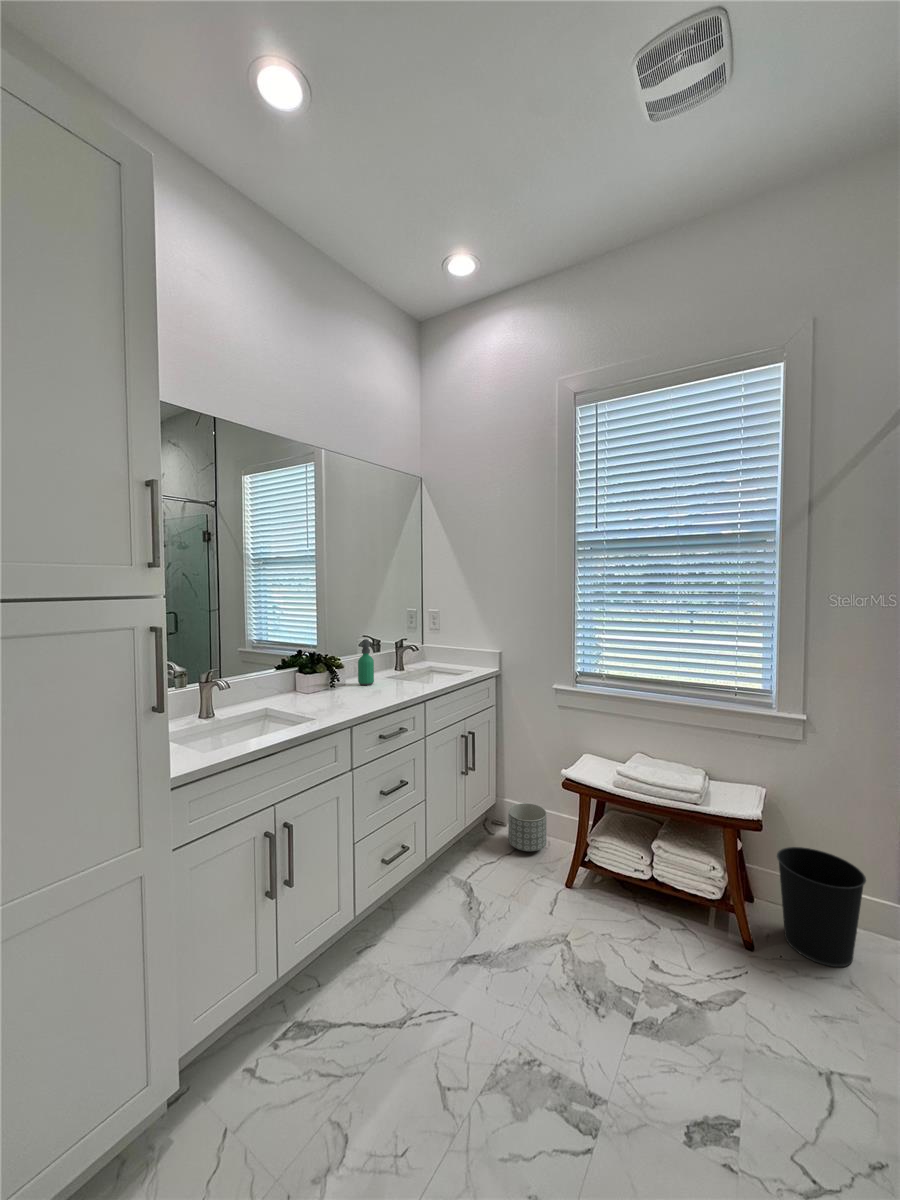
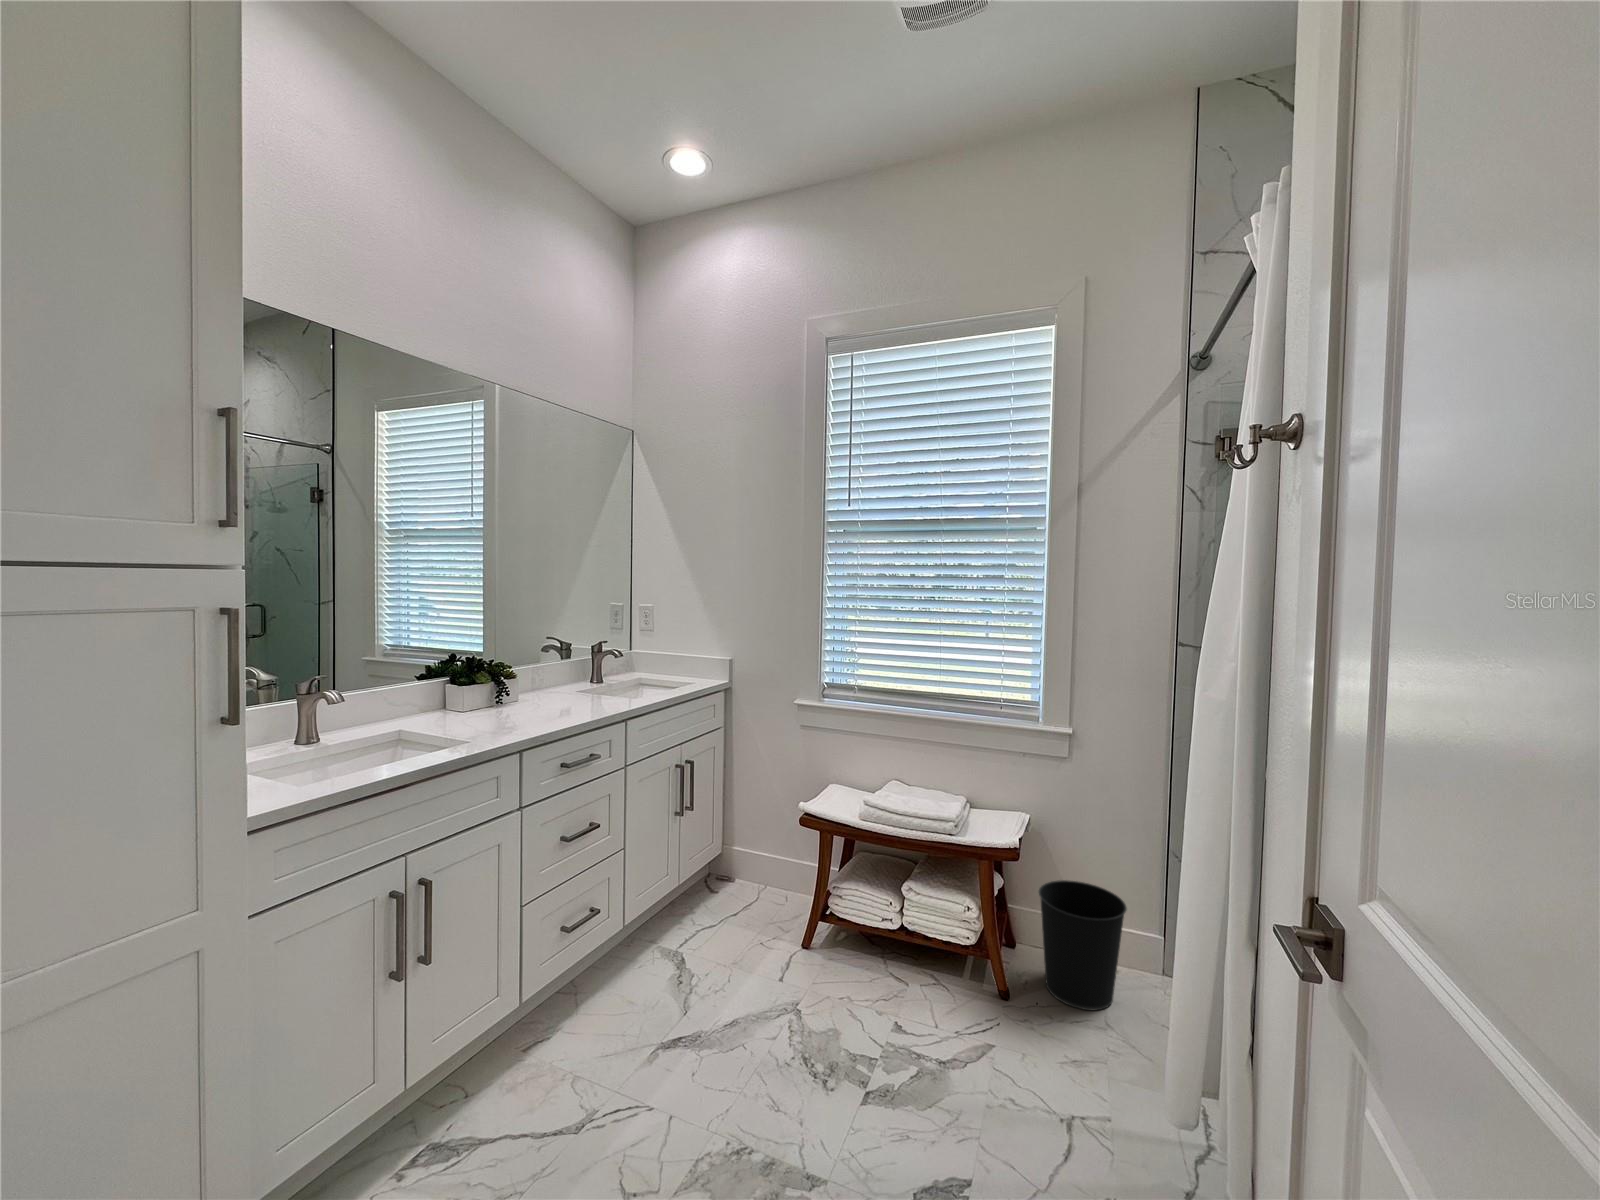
soap dispenser: present [358,639,374,685] -> none [536,641,559,703]
planter: present [508,803,547,851] -> none [736,852,784,911]

